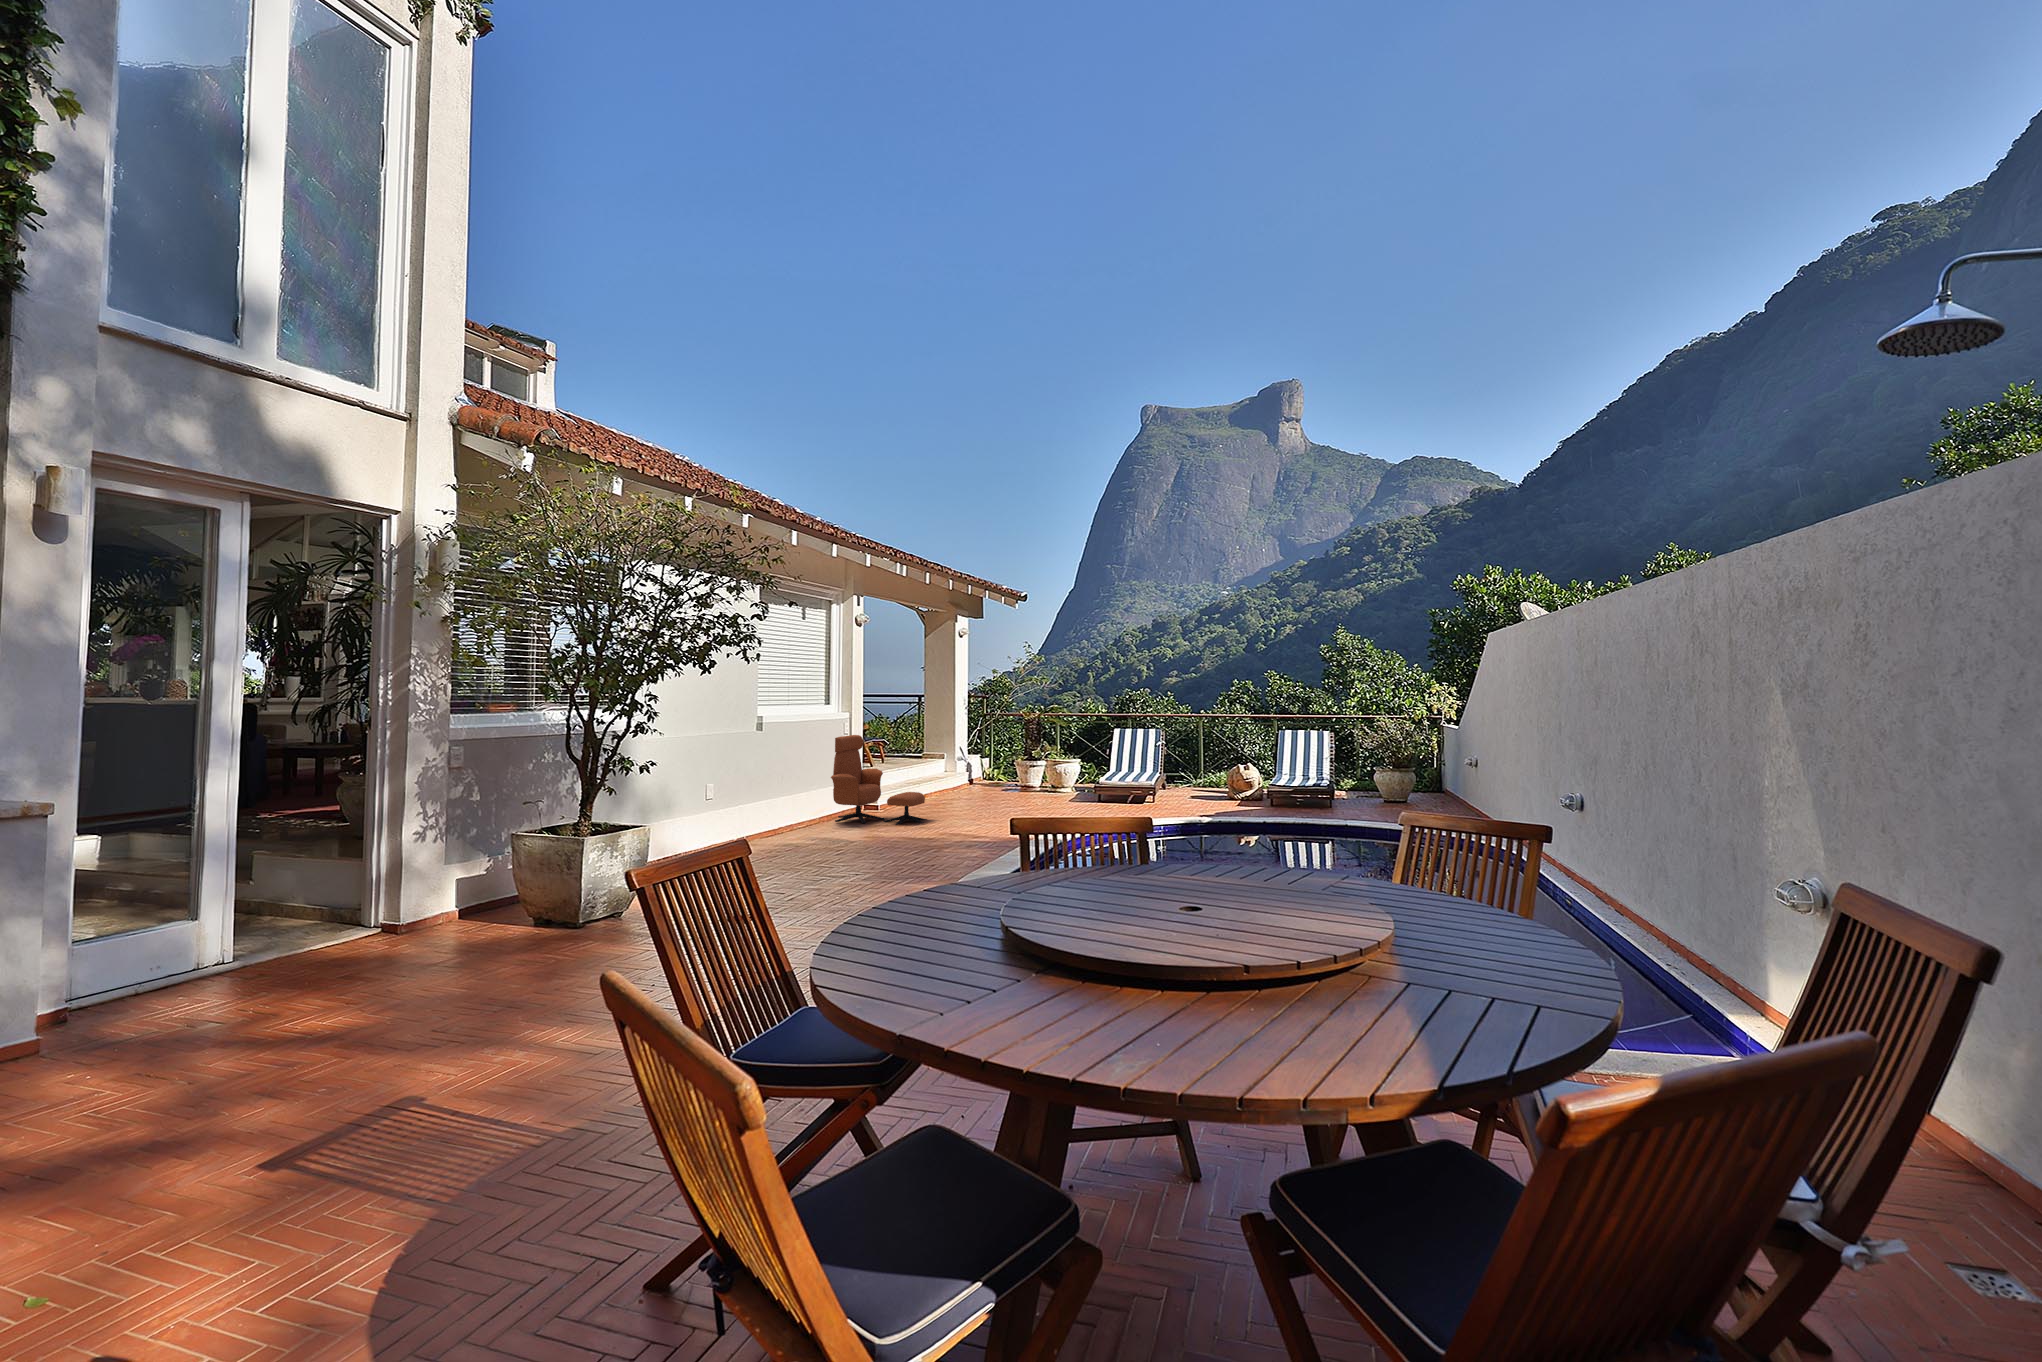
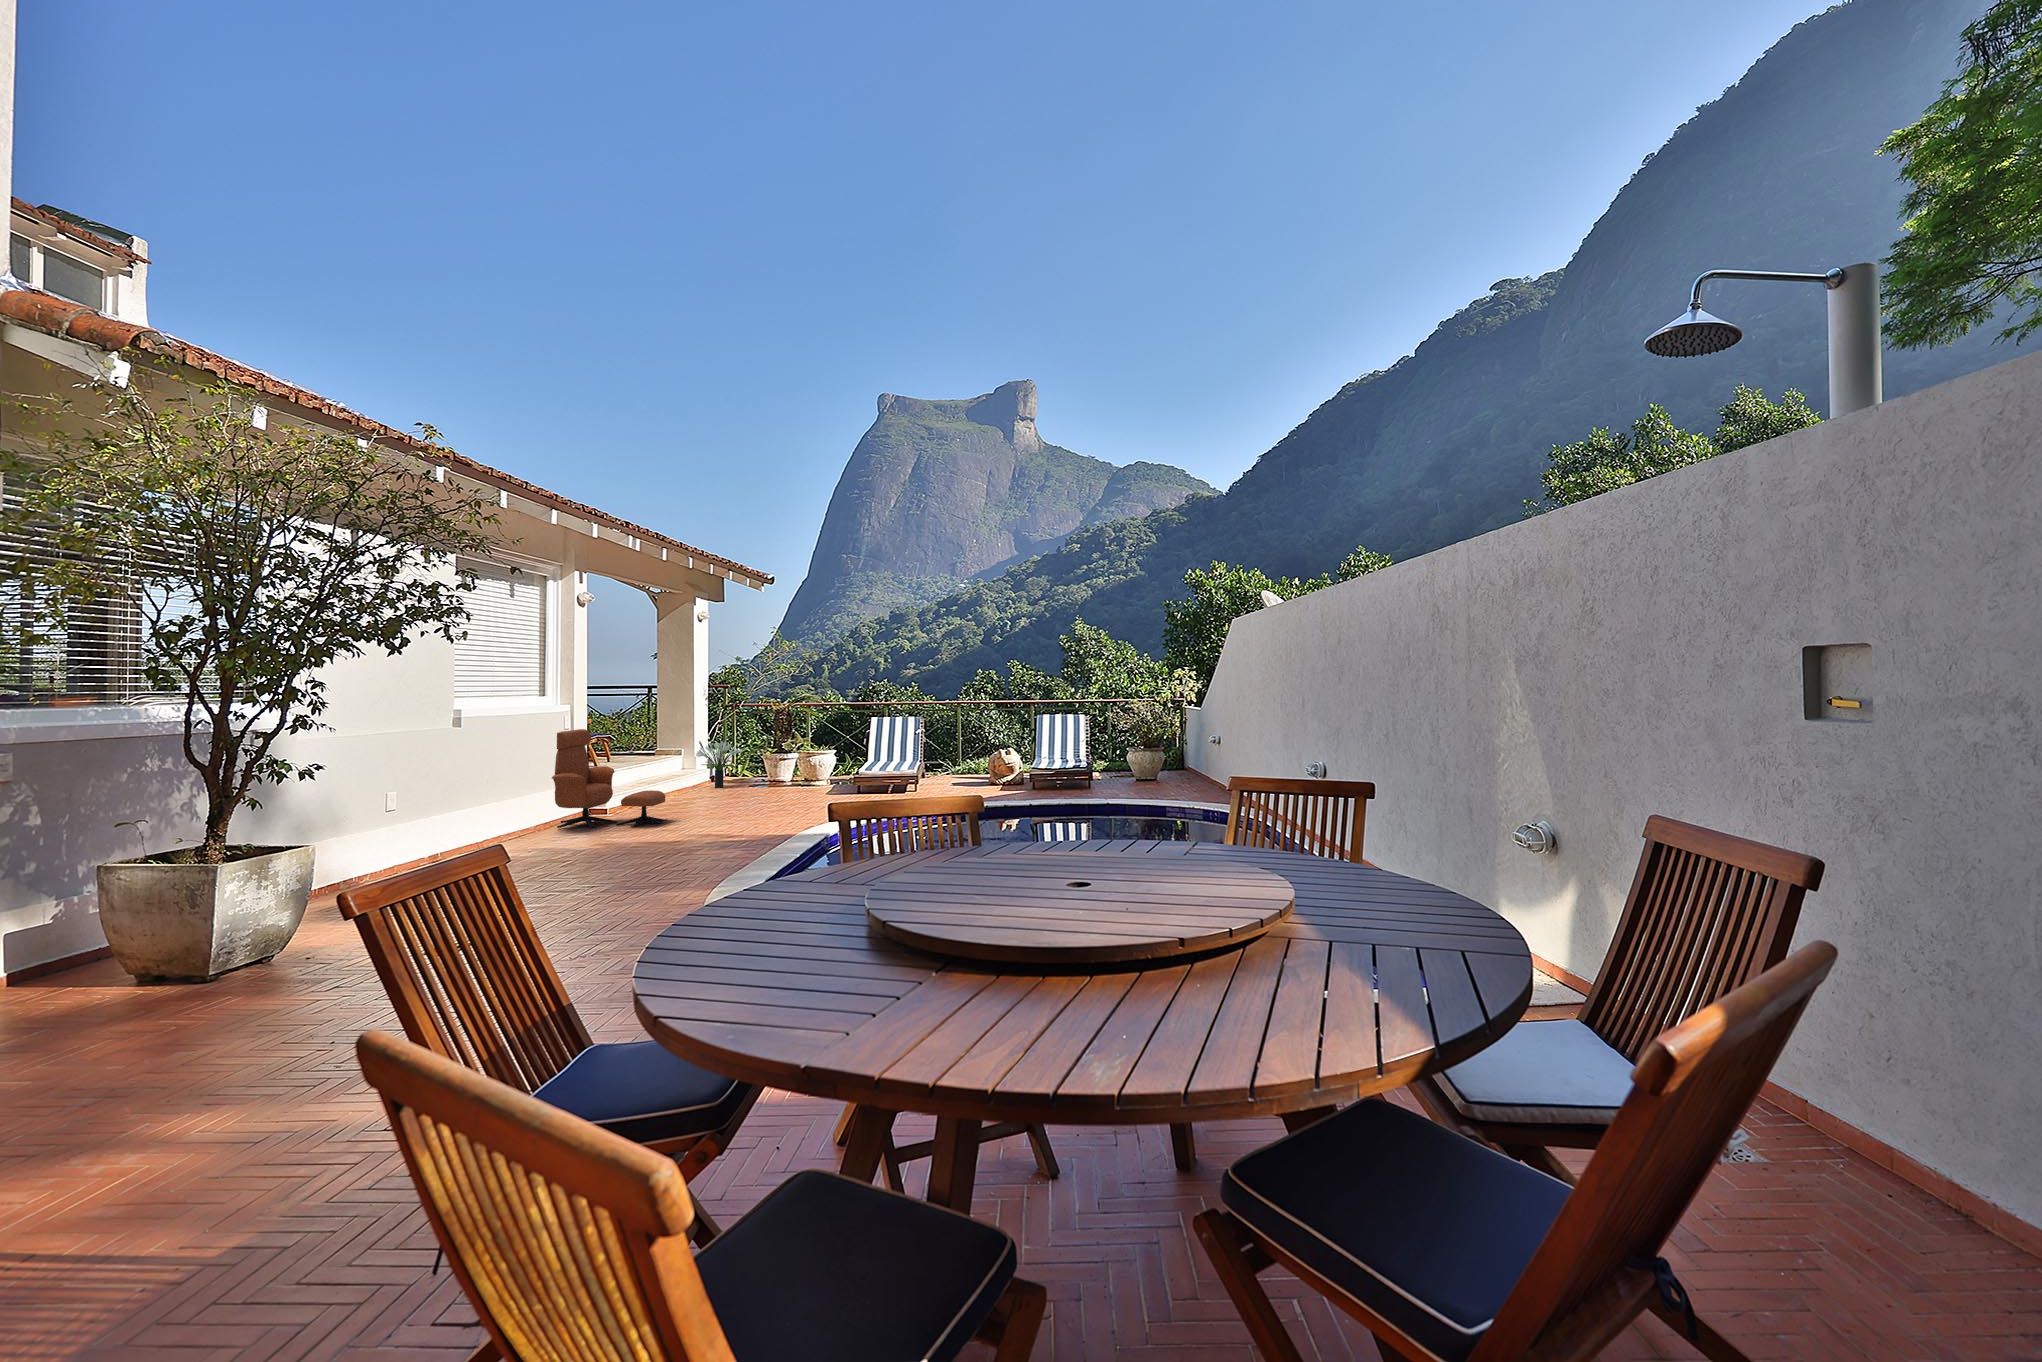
potted plant: none [957,747,998,792] -> present [697,741,743,788]

